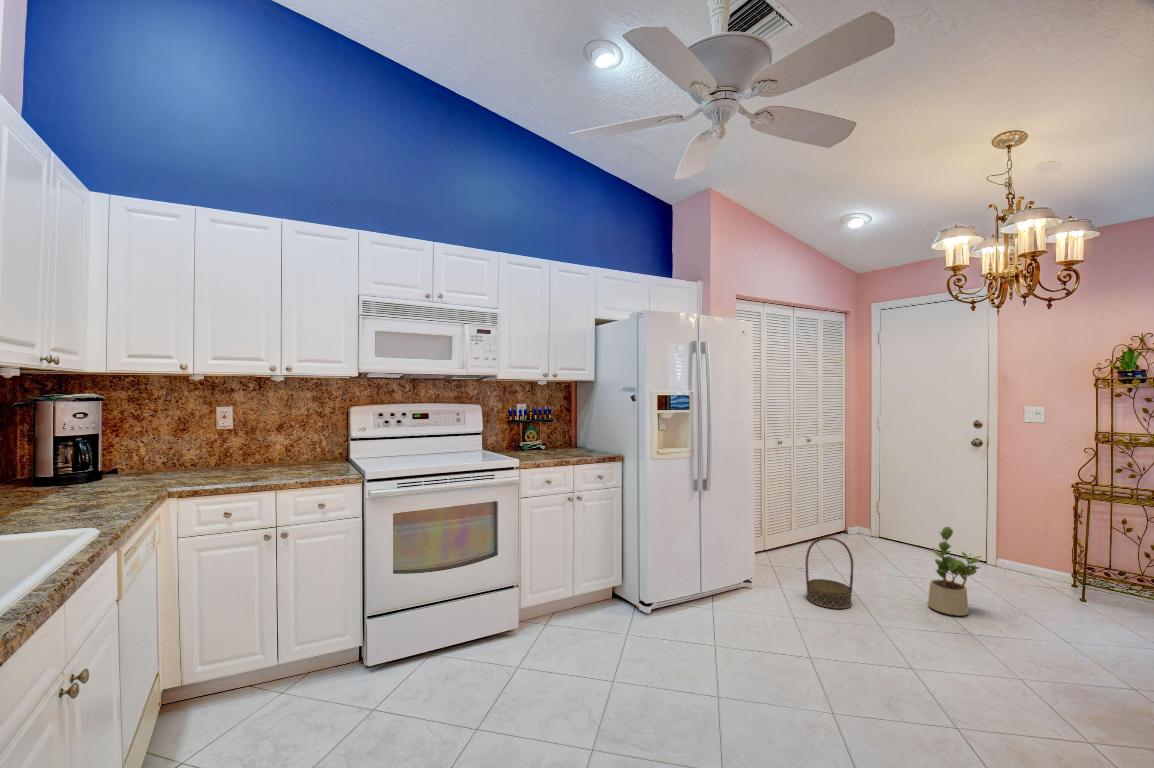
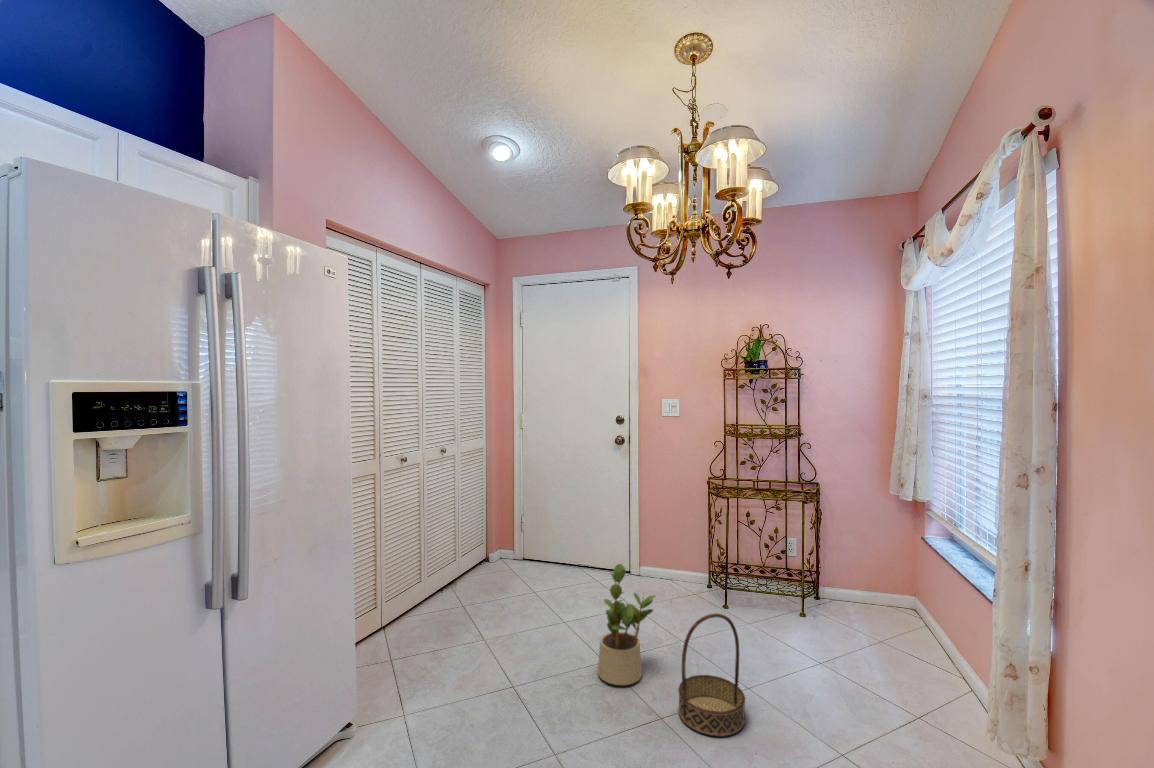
basket: present [805,537,853,609] -> present [678,613,745,737]

